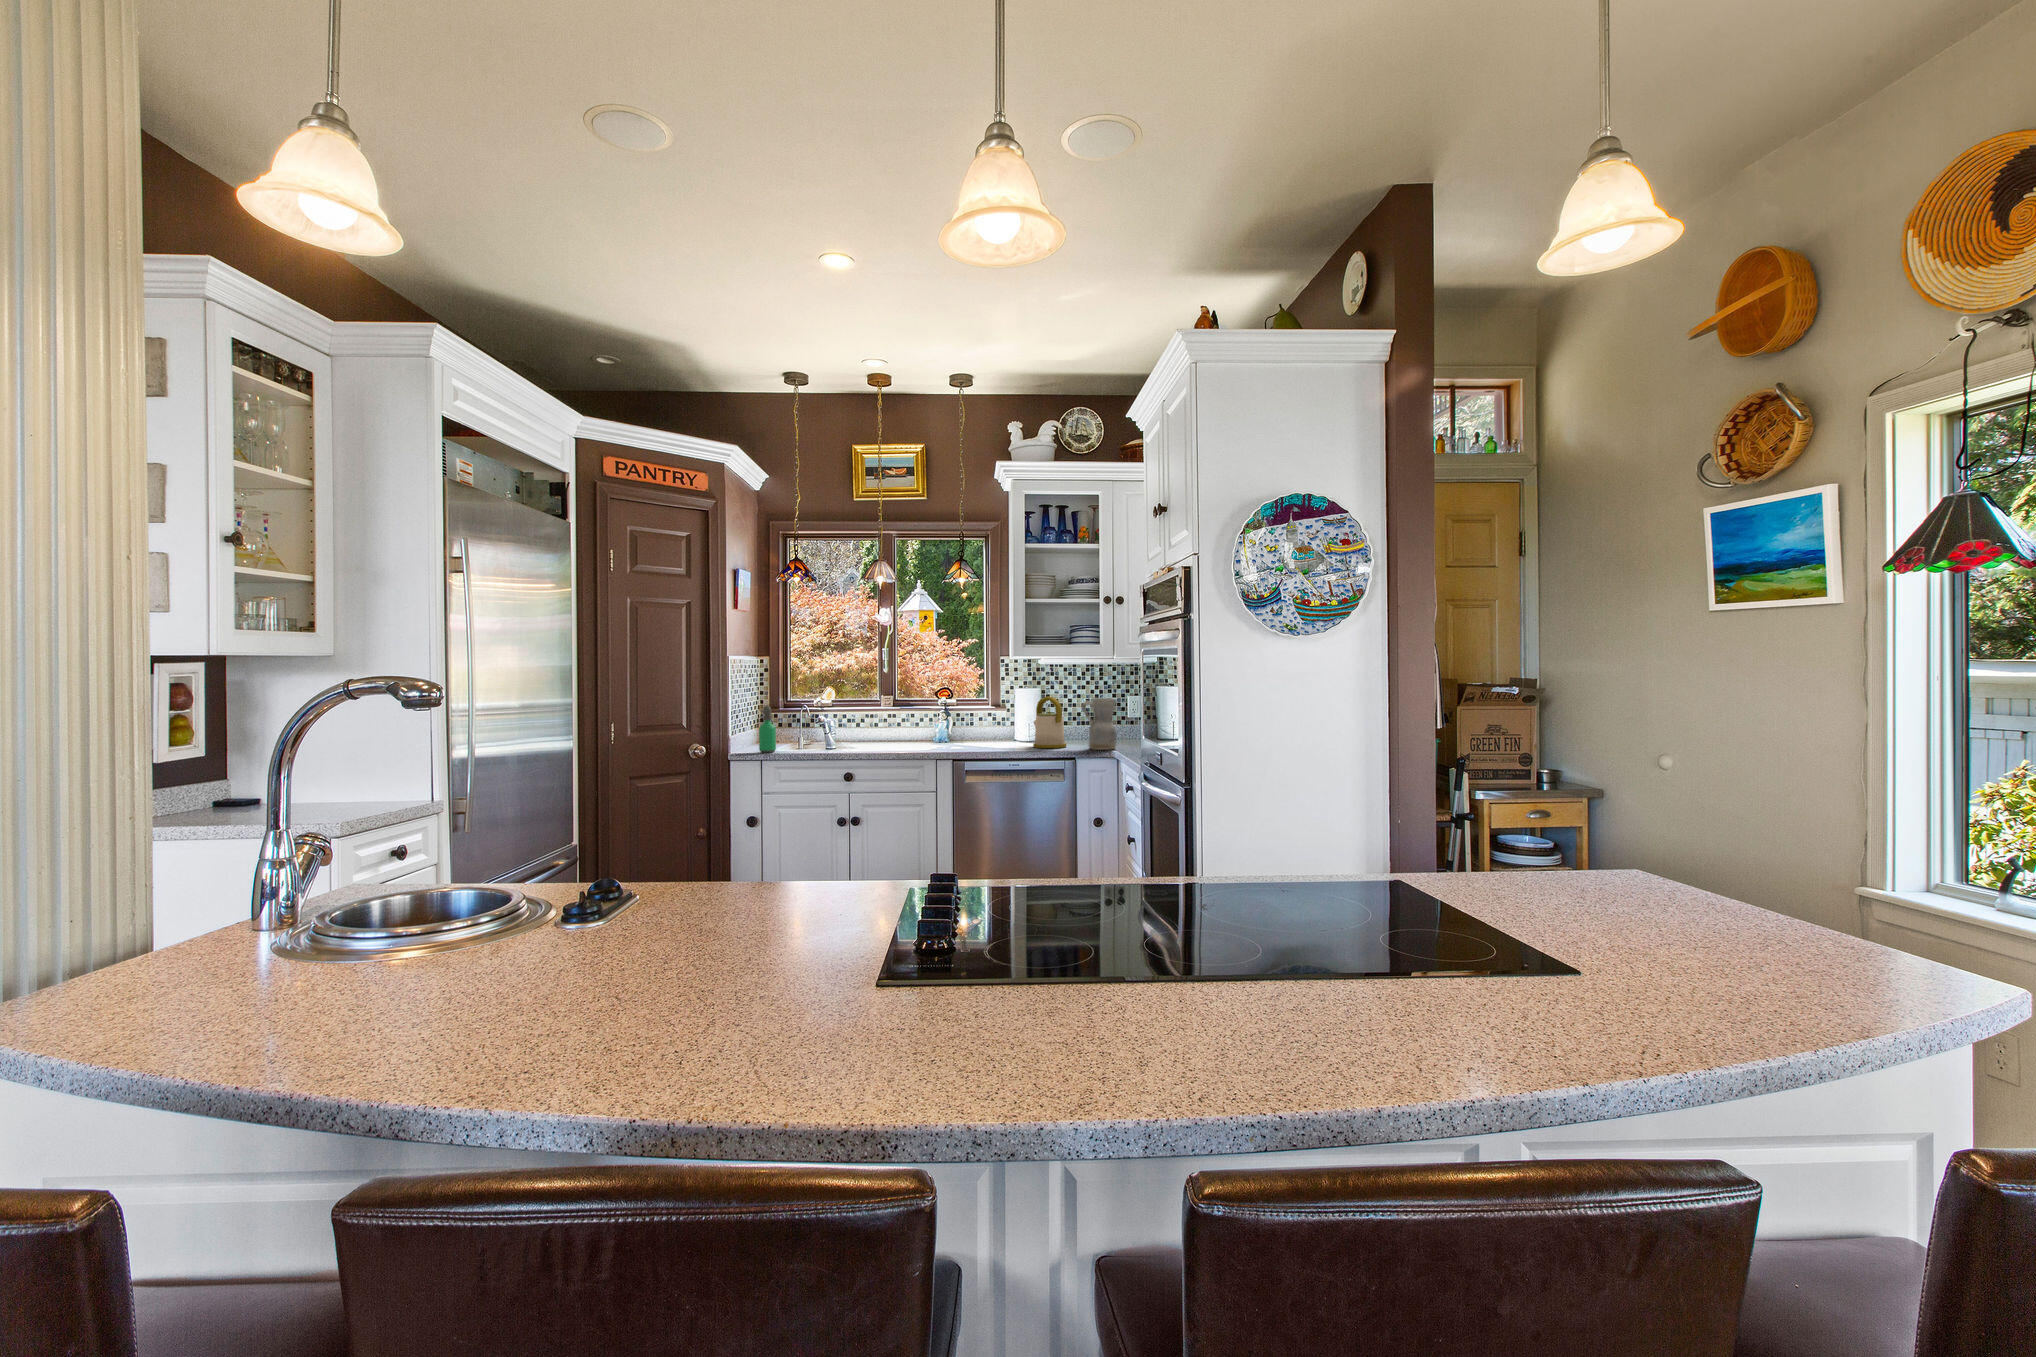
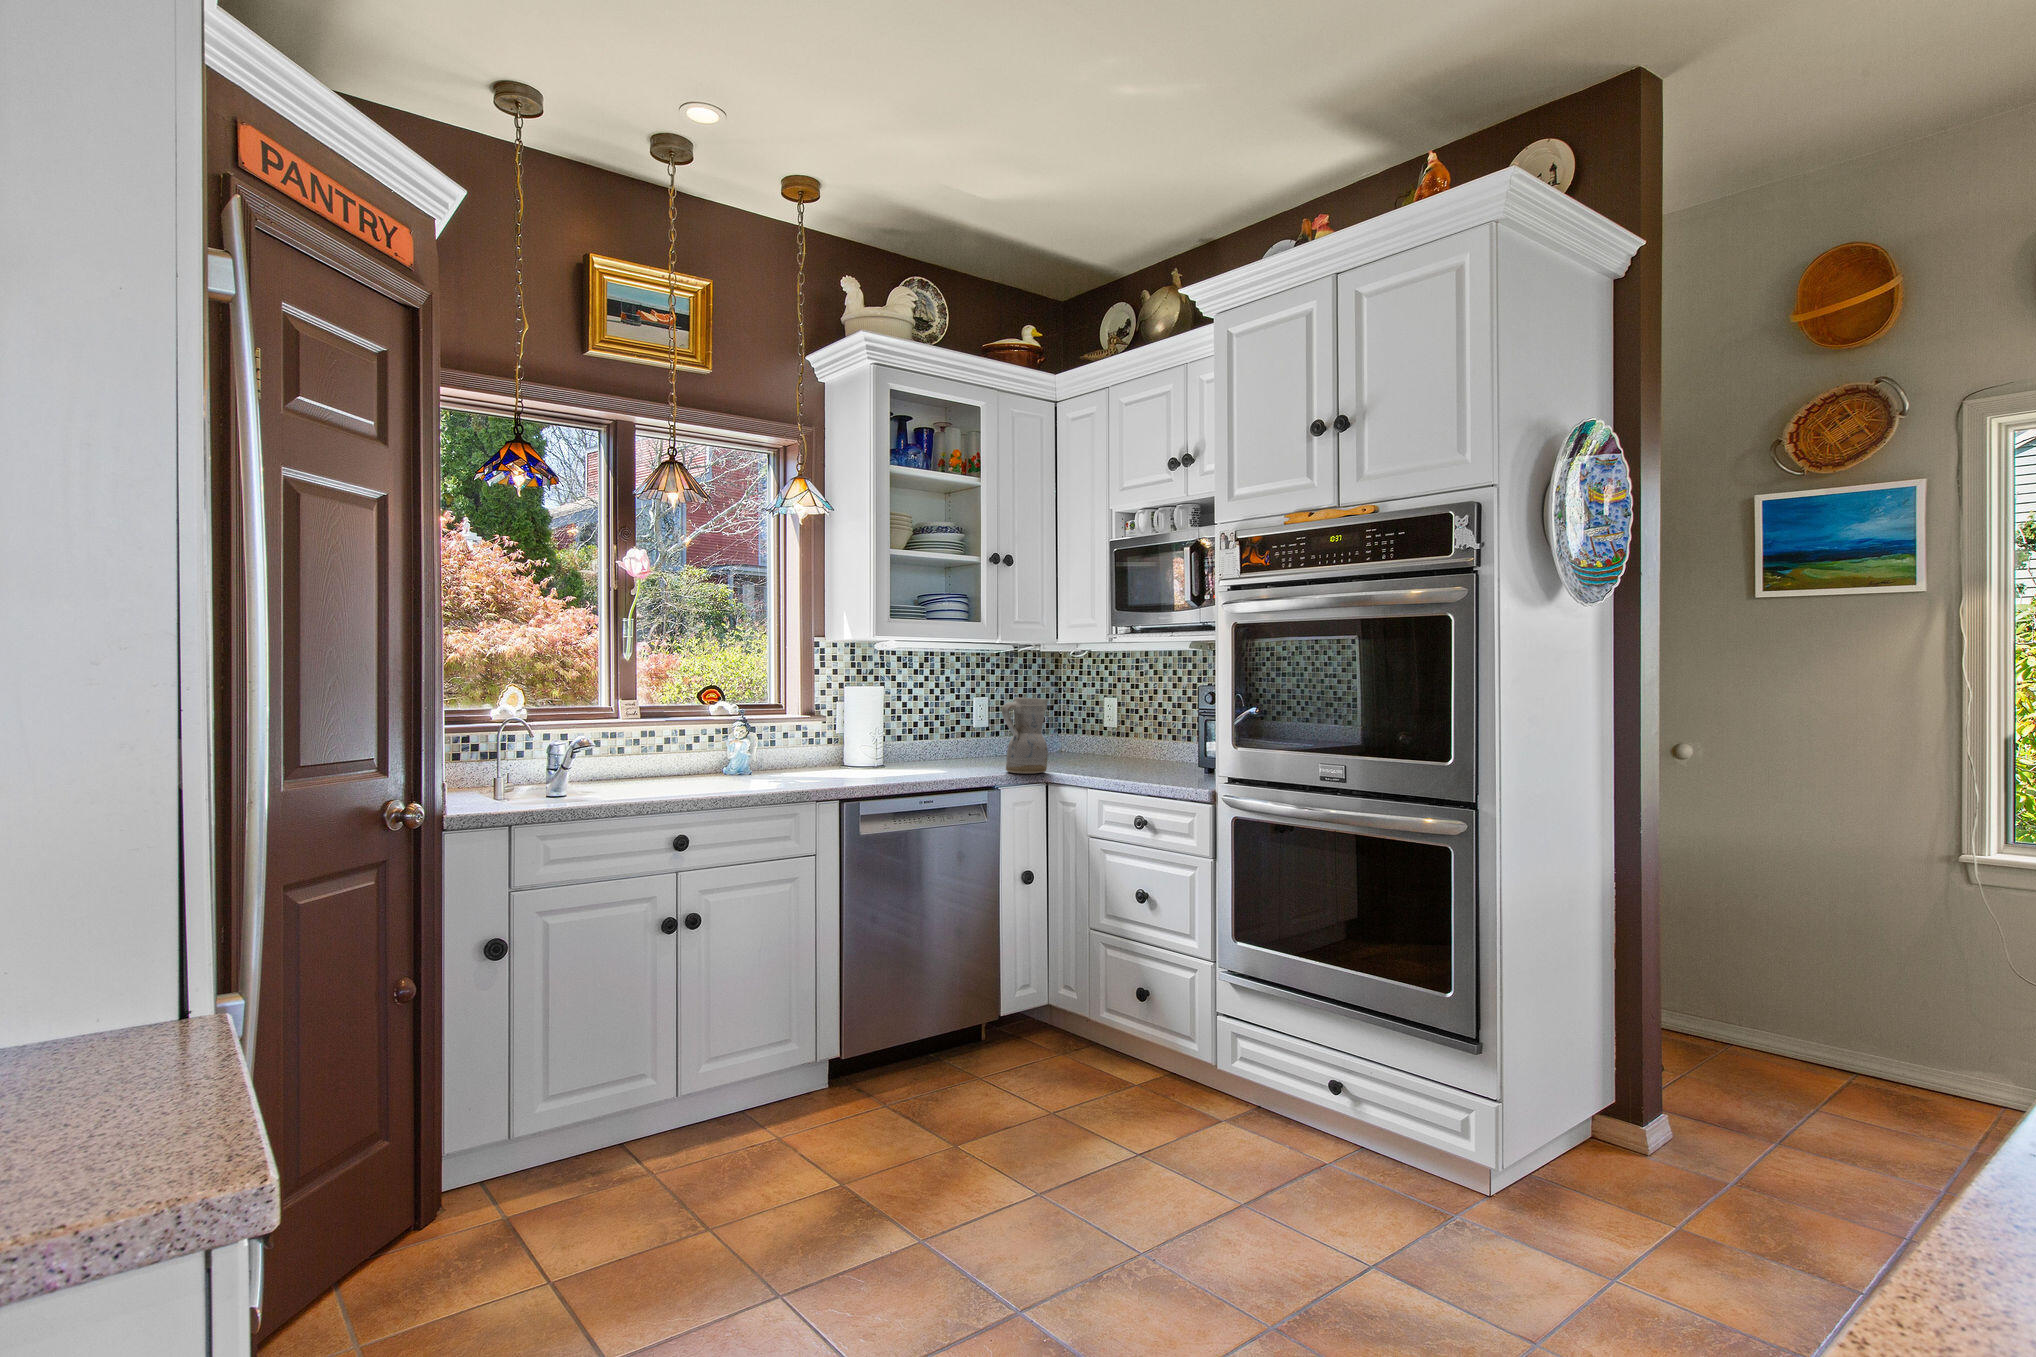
kettle: present [1033,697,1066,748] -> none [910,697,969,775]
soap dispenser: present [759,706,776,753] -> none [491,718,526,809]

